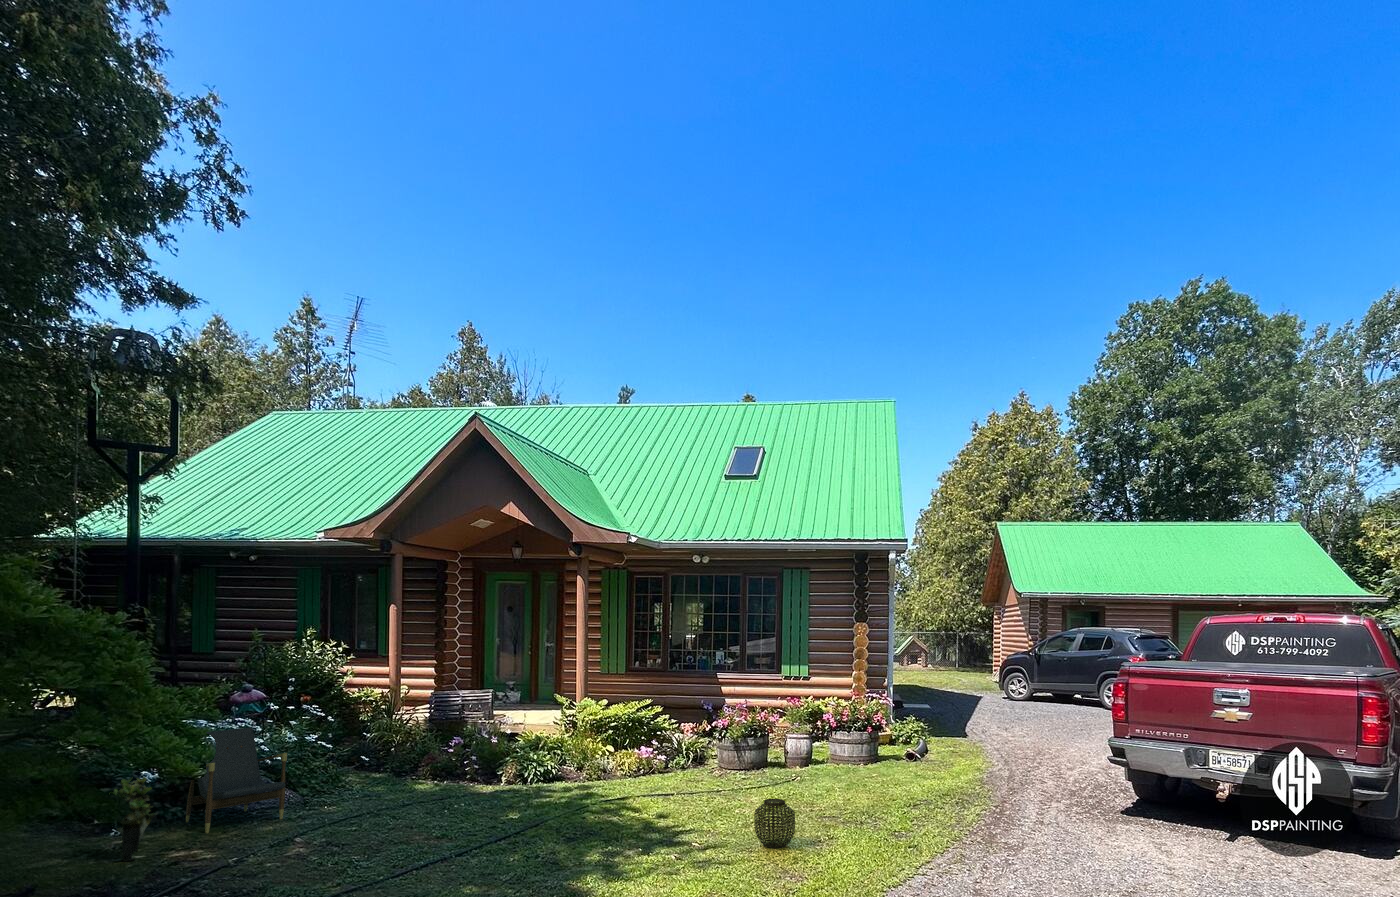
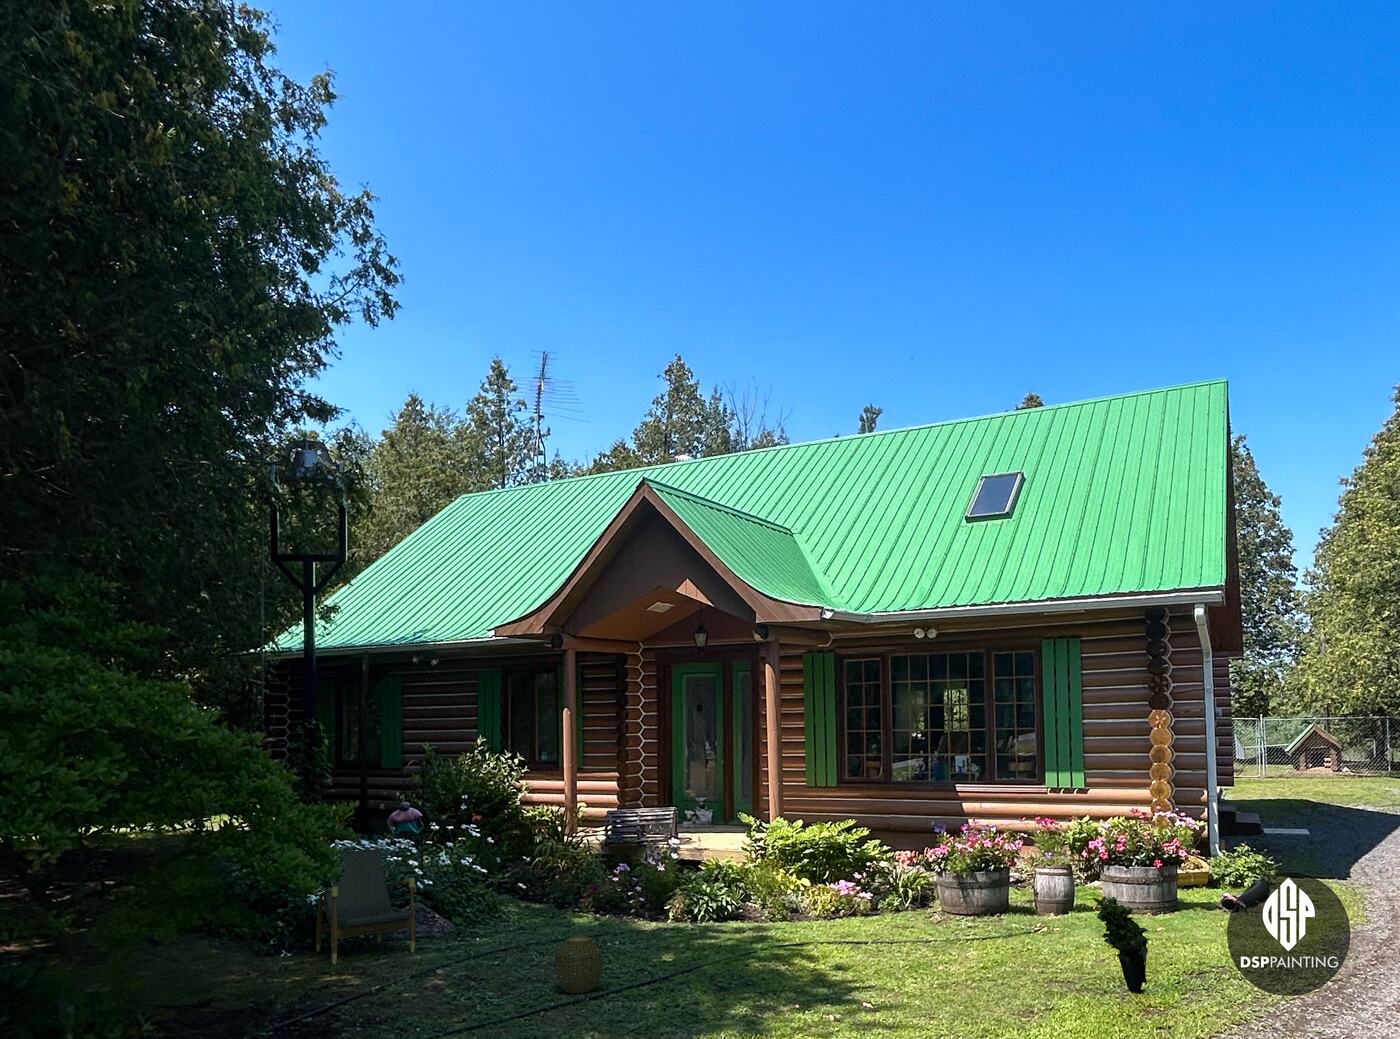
potted plant: present [109,777,156,862] -> present [1093,896,1150,994]
woven basket: present [754,799,795,848] -> present [555,936,603,993]

